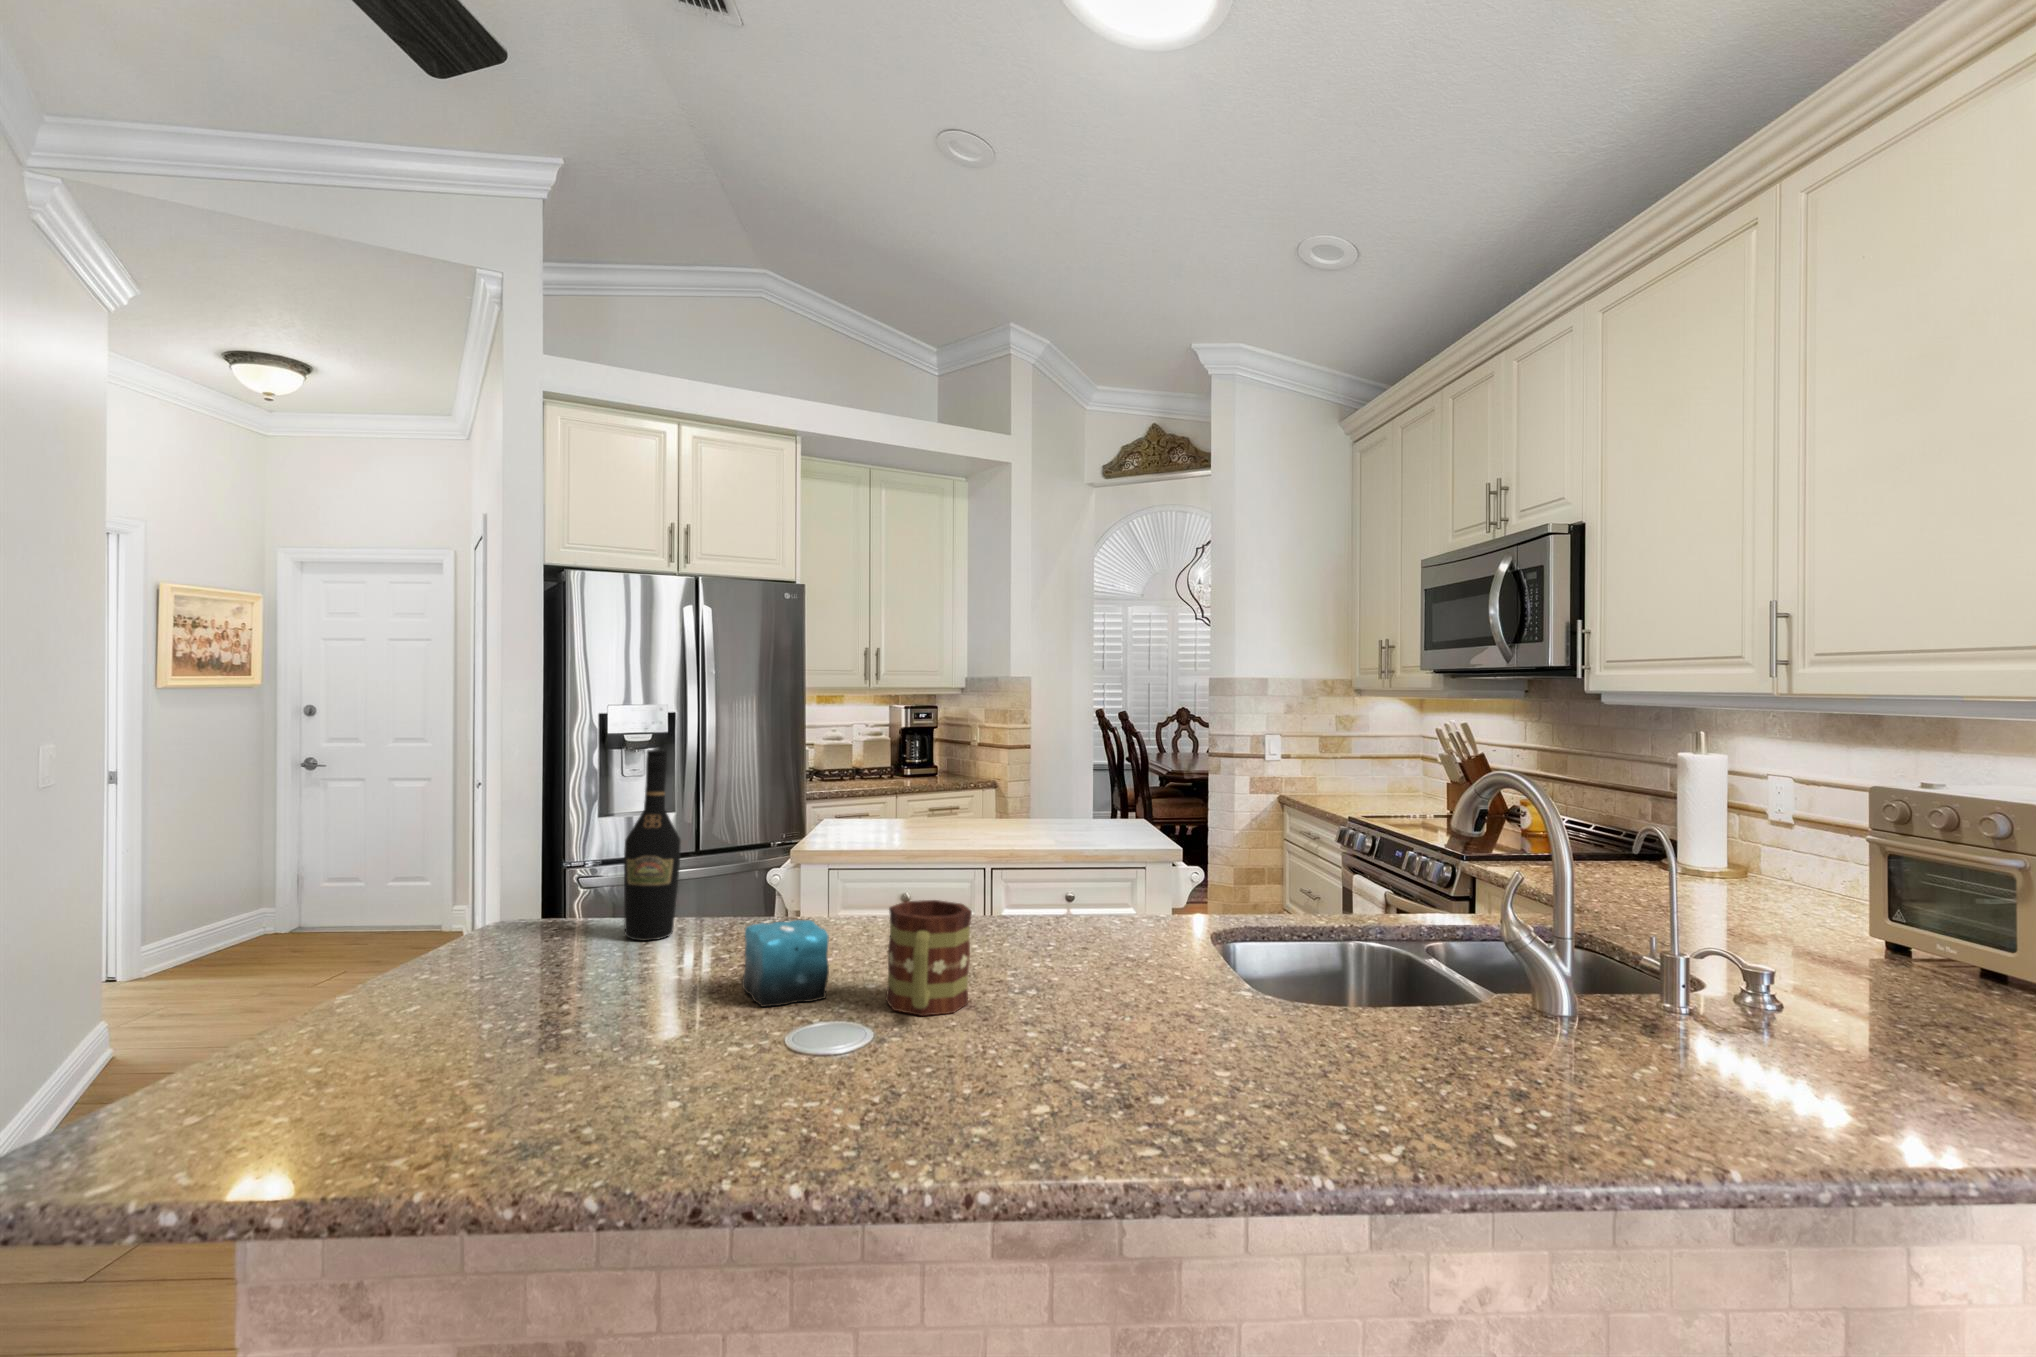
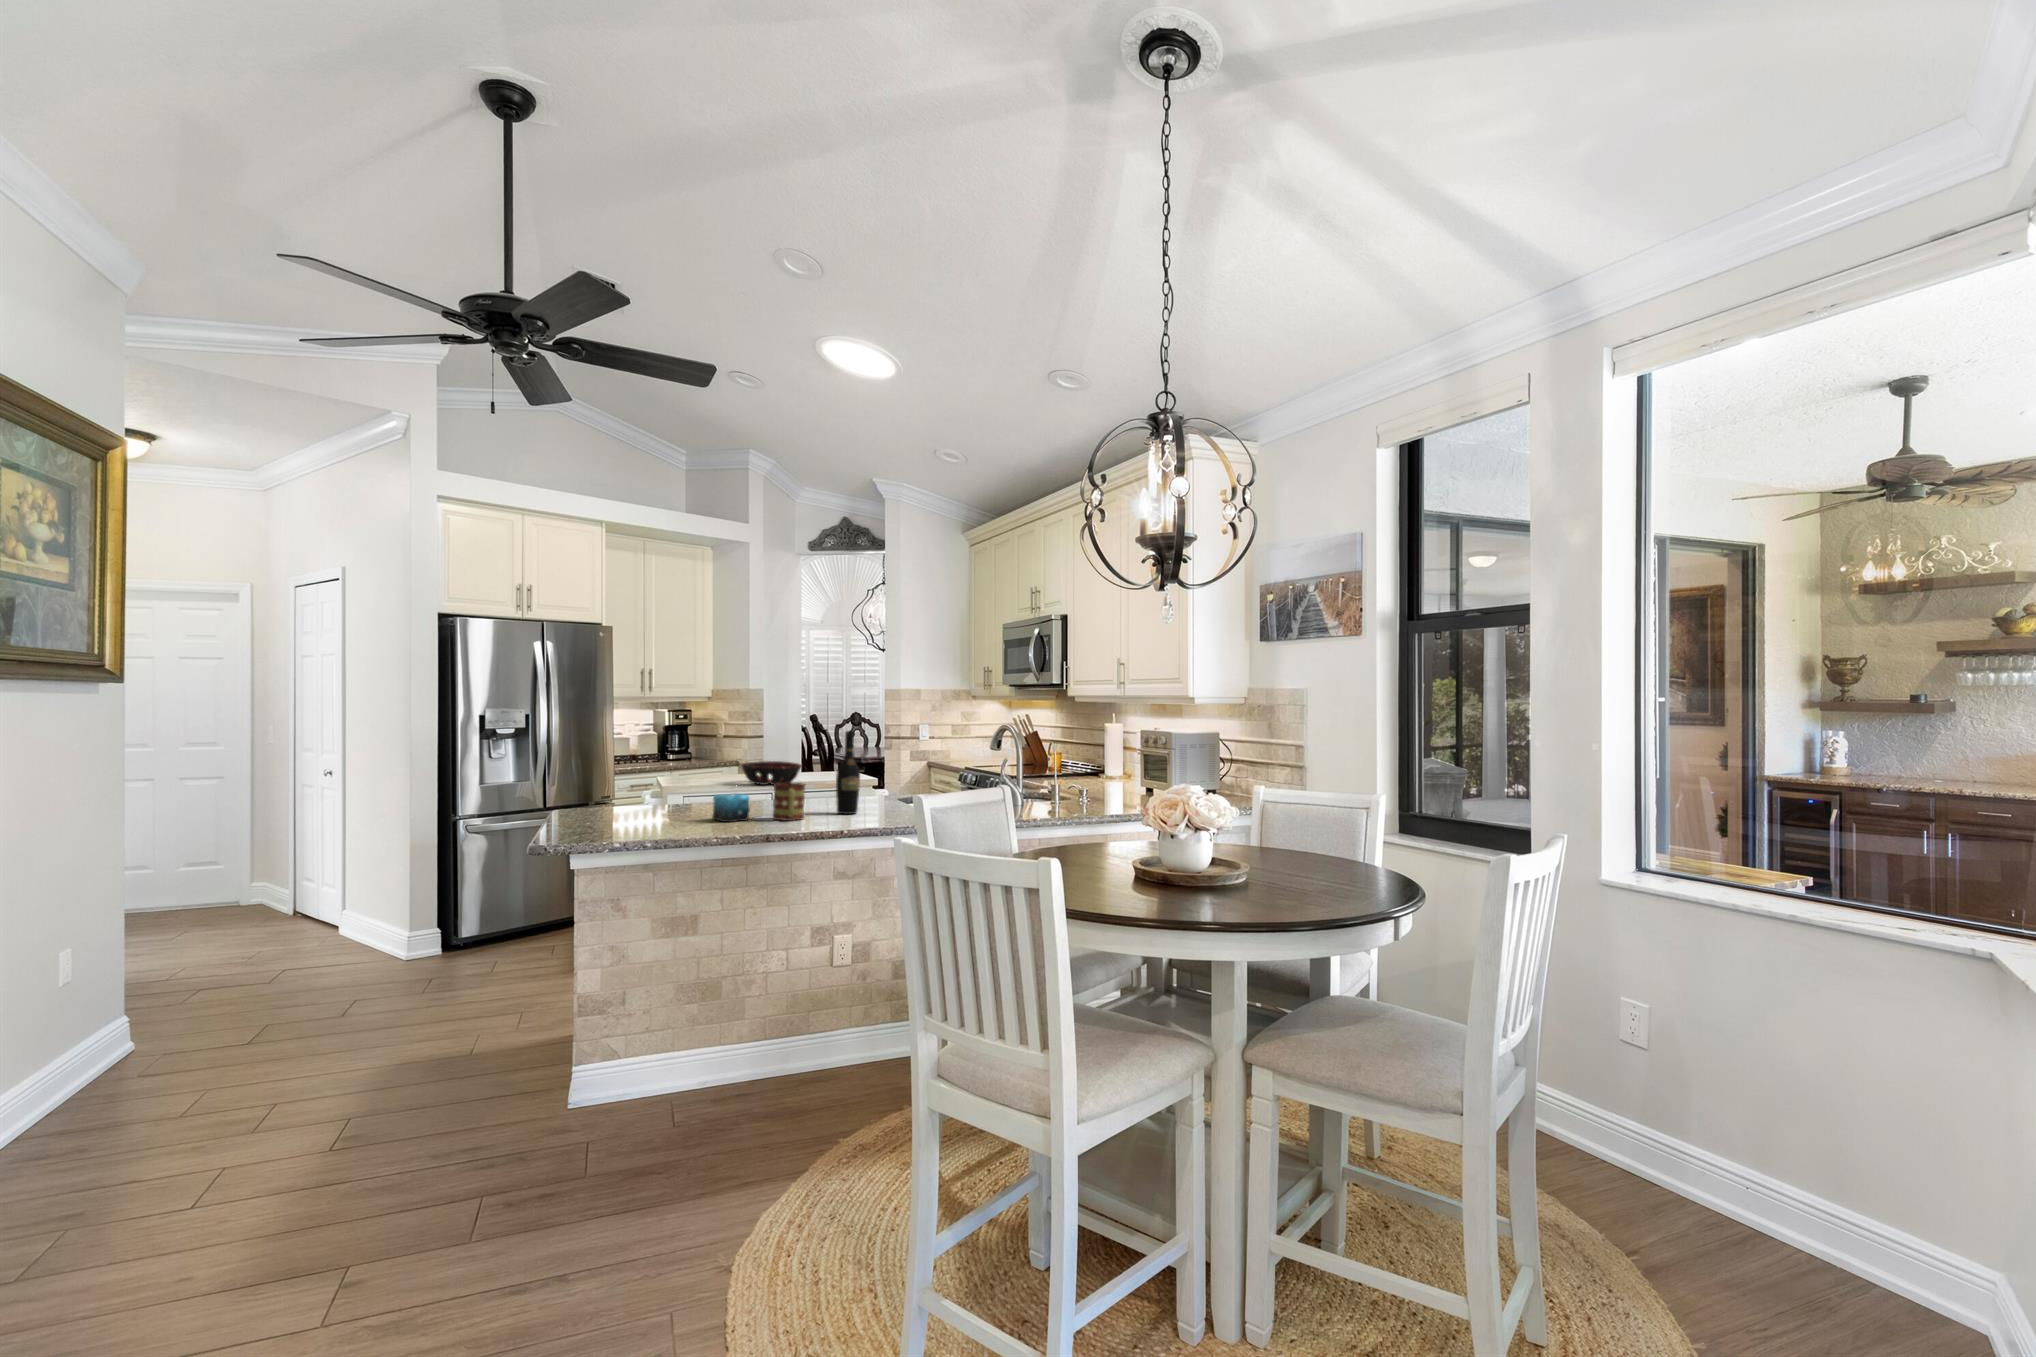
wine bottle: present [624,750,681,941] -> present [836,731,860,814]
decorative bowl: none [947,798,1056,845] -> present [741,761,802,785]

